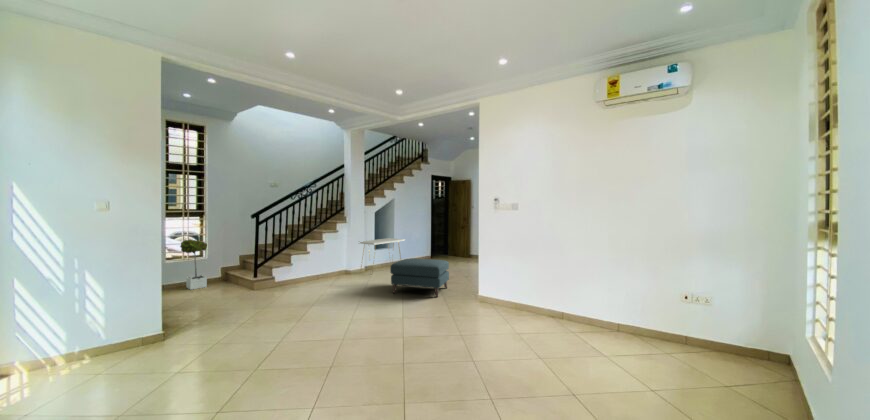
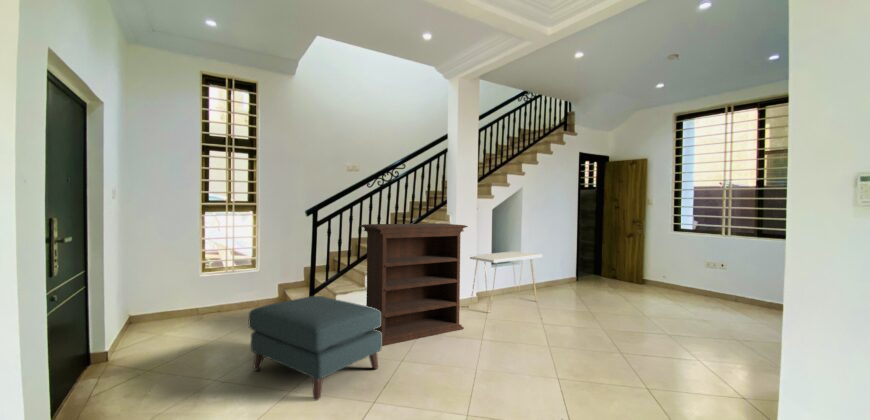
bookshelf: none [289,222,356,294] -> present [360,224,468,346]
potted tree: present [180,239,207,290] -> none [219,243,254,317]
ottoman: present [390,259,449,297] -> present [249,296,382,400]

